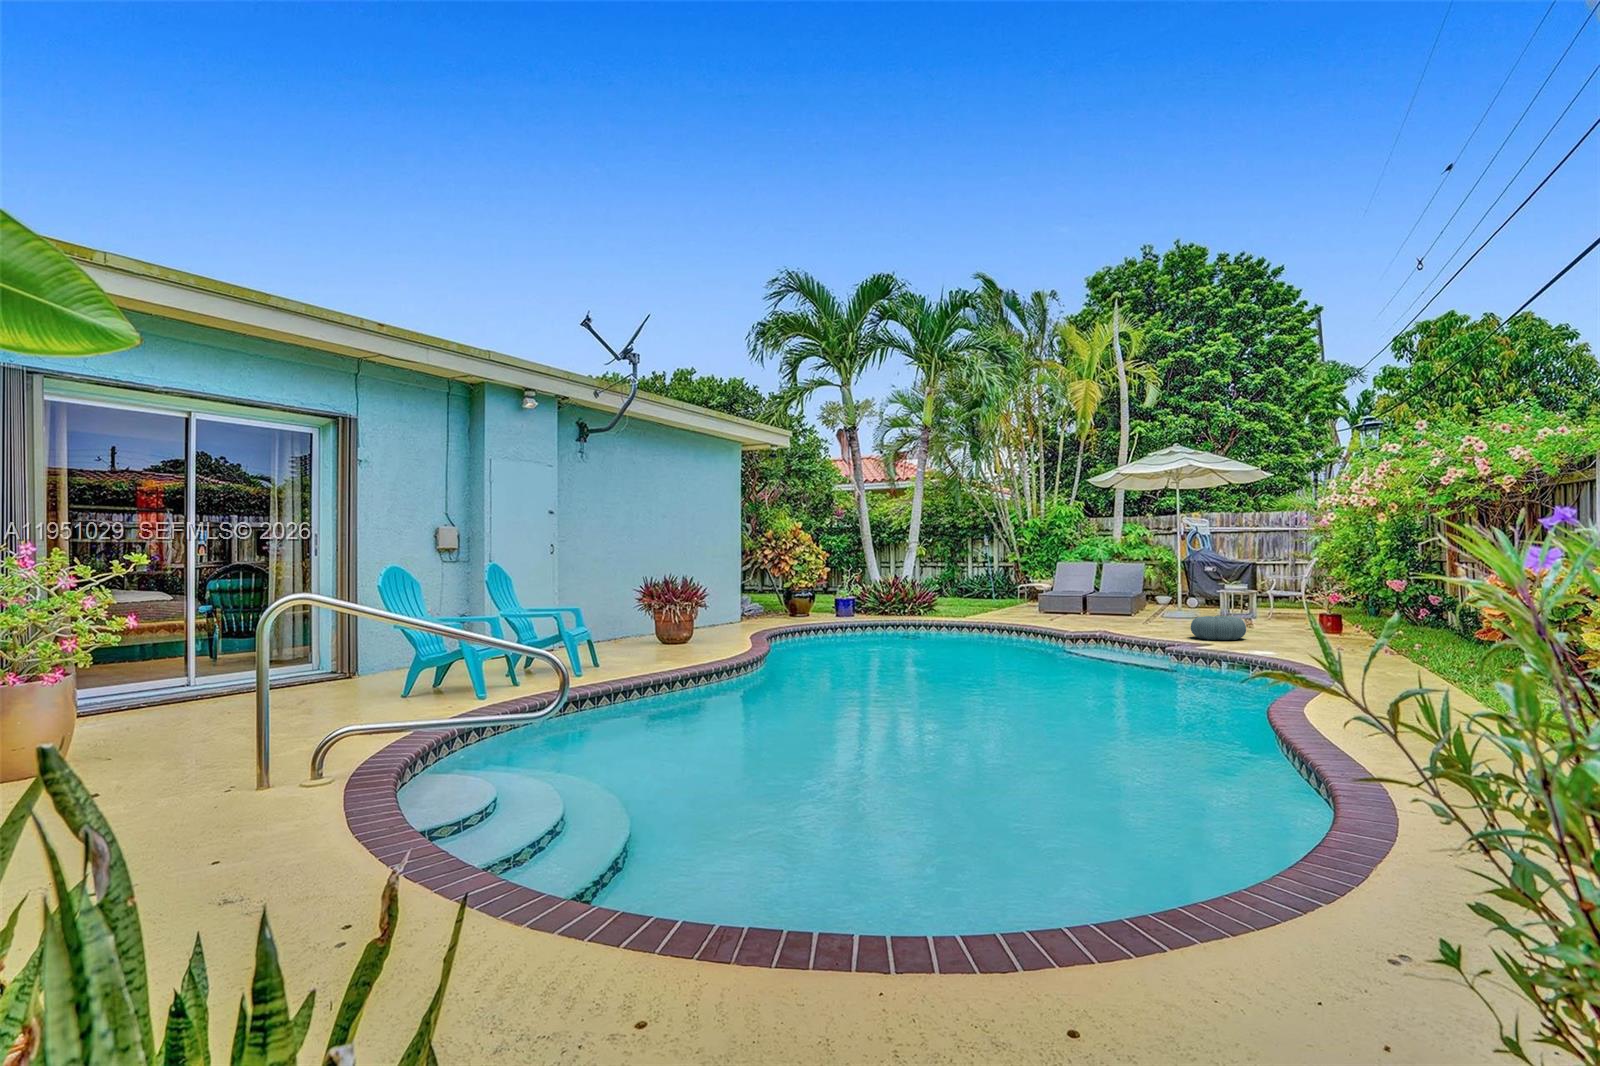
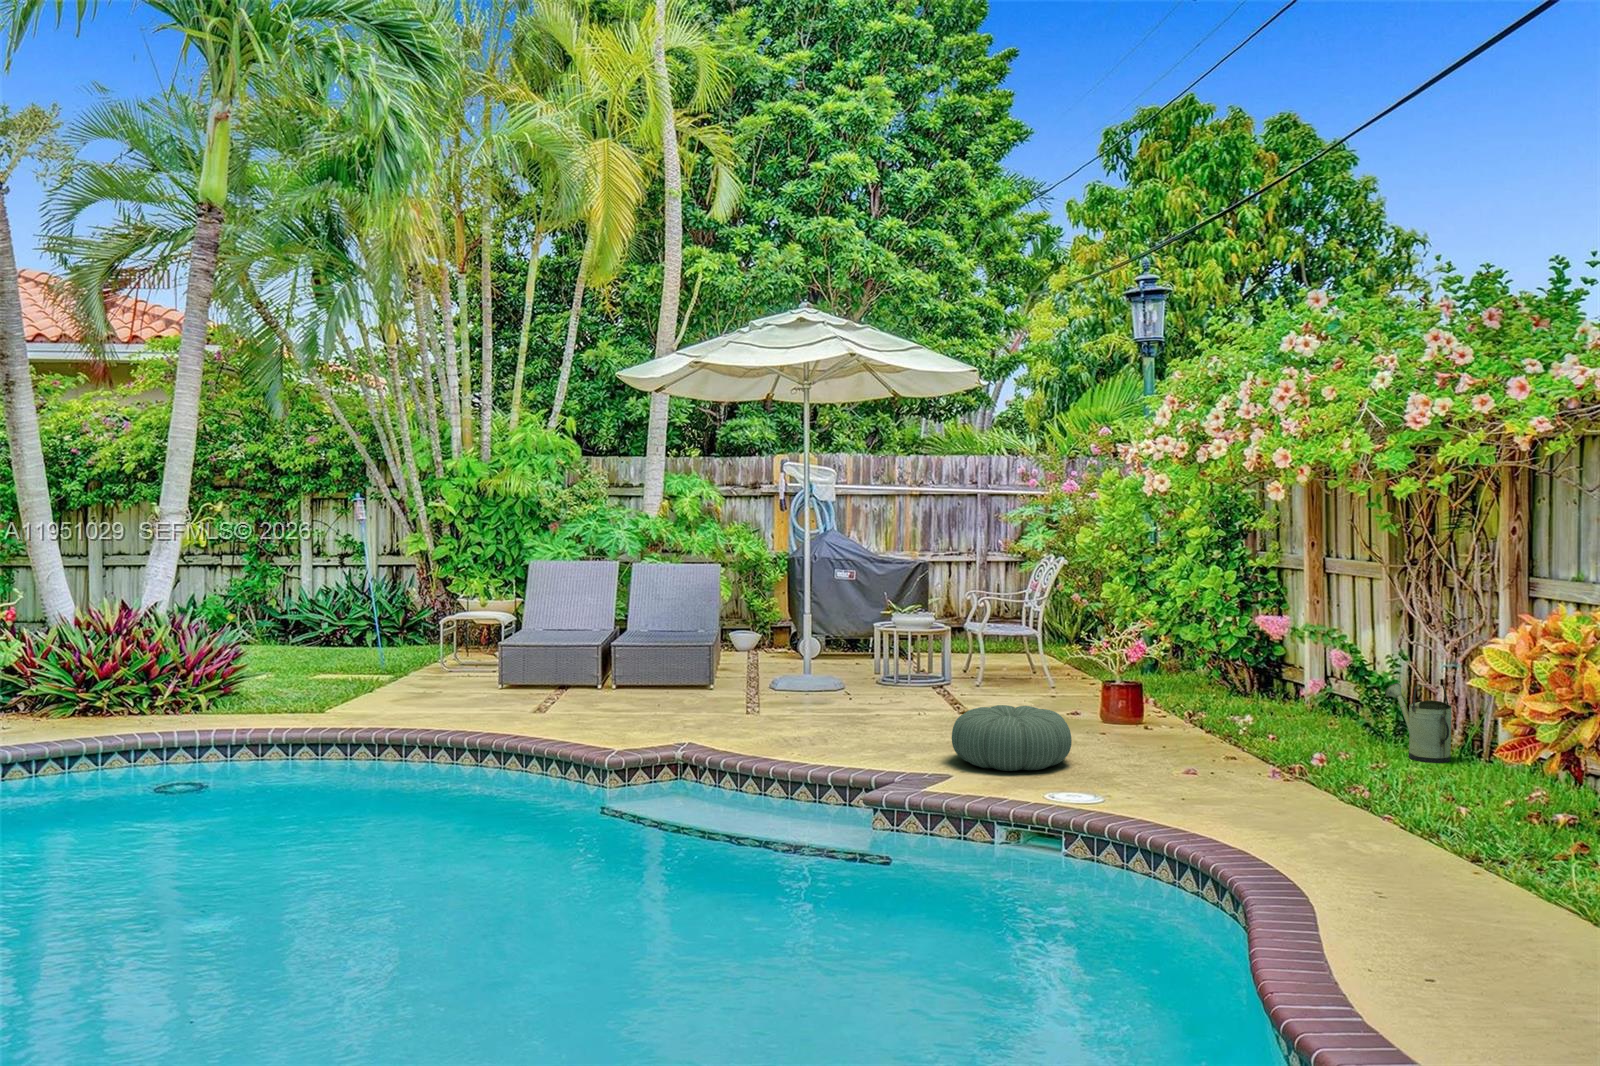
watering can: none [1427,613,1453,649] -> present [1385,683,1452,763]

